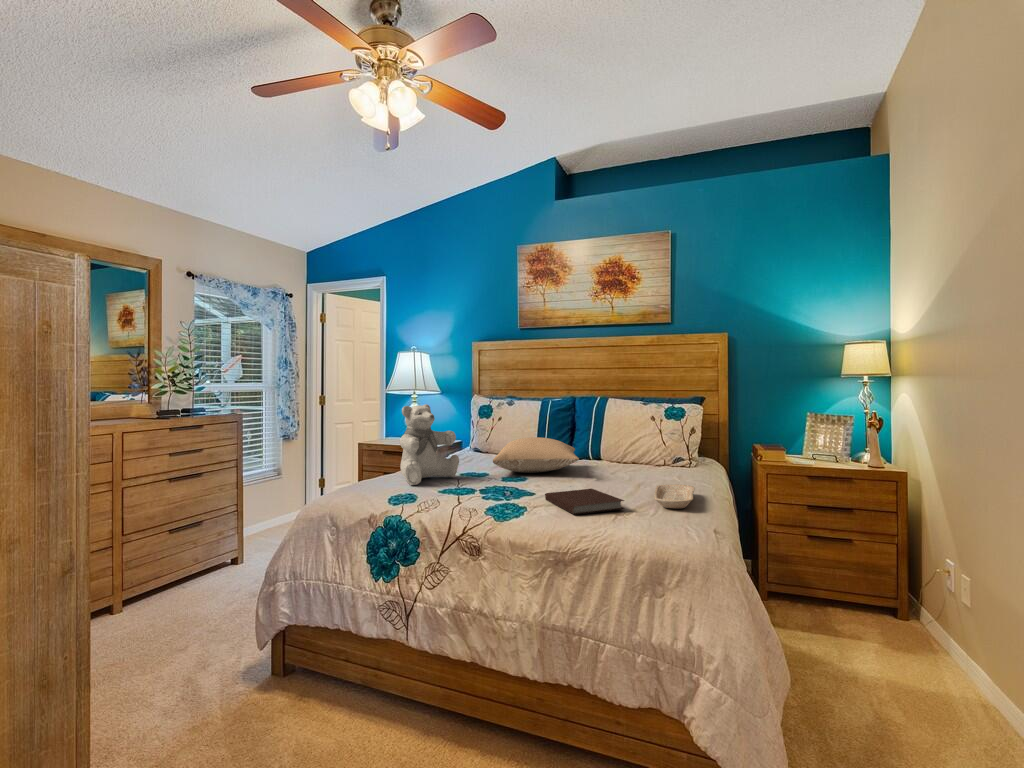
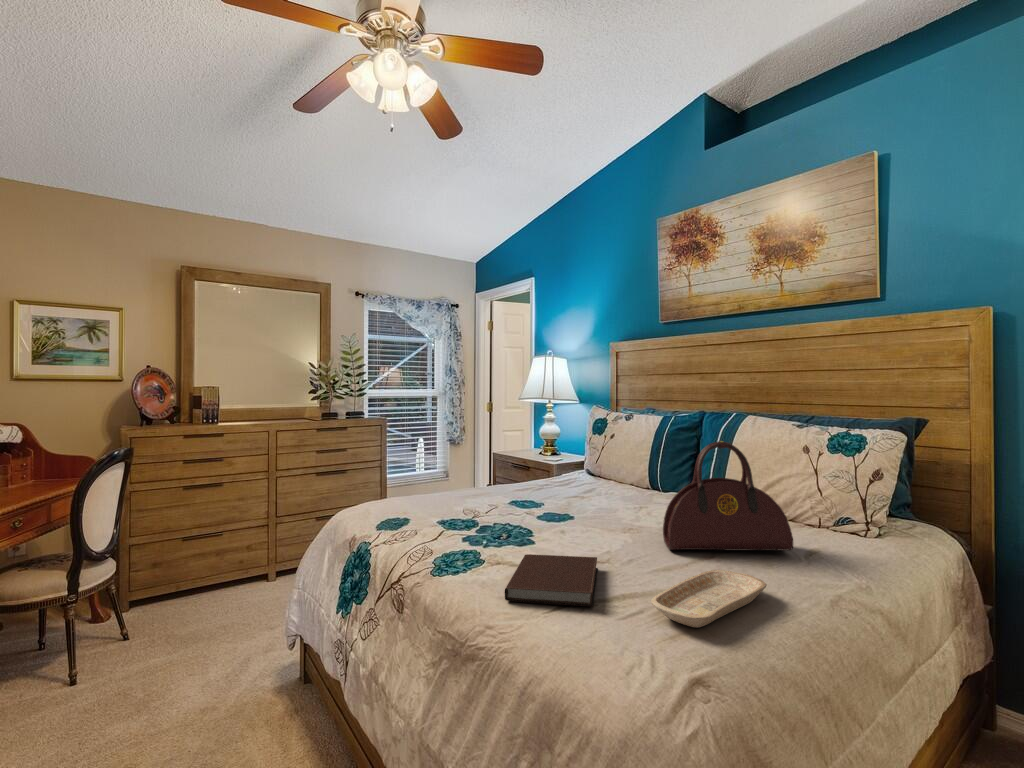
teddy bear: present [400,404,459,485] -> none [415,421,495,515]
handbag: none [601,410,677,483] -> present [663,441,793,551]
pillow: present [493,437,579,473] -> none [527,467,669,514]

